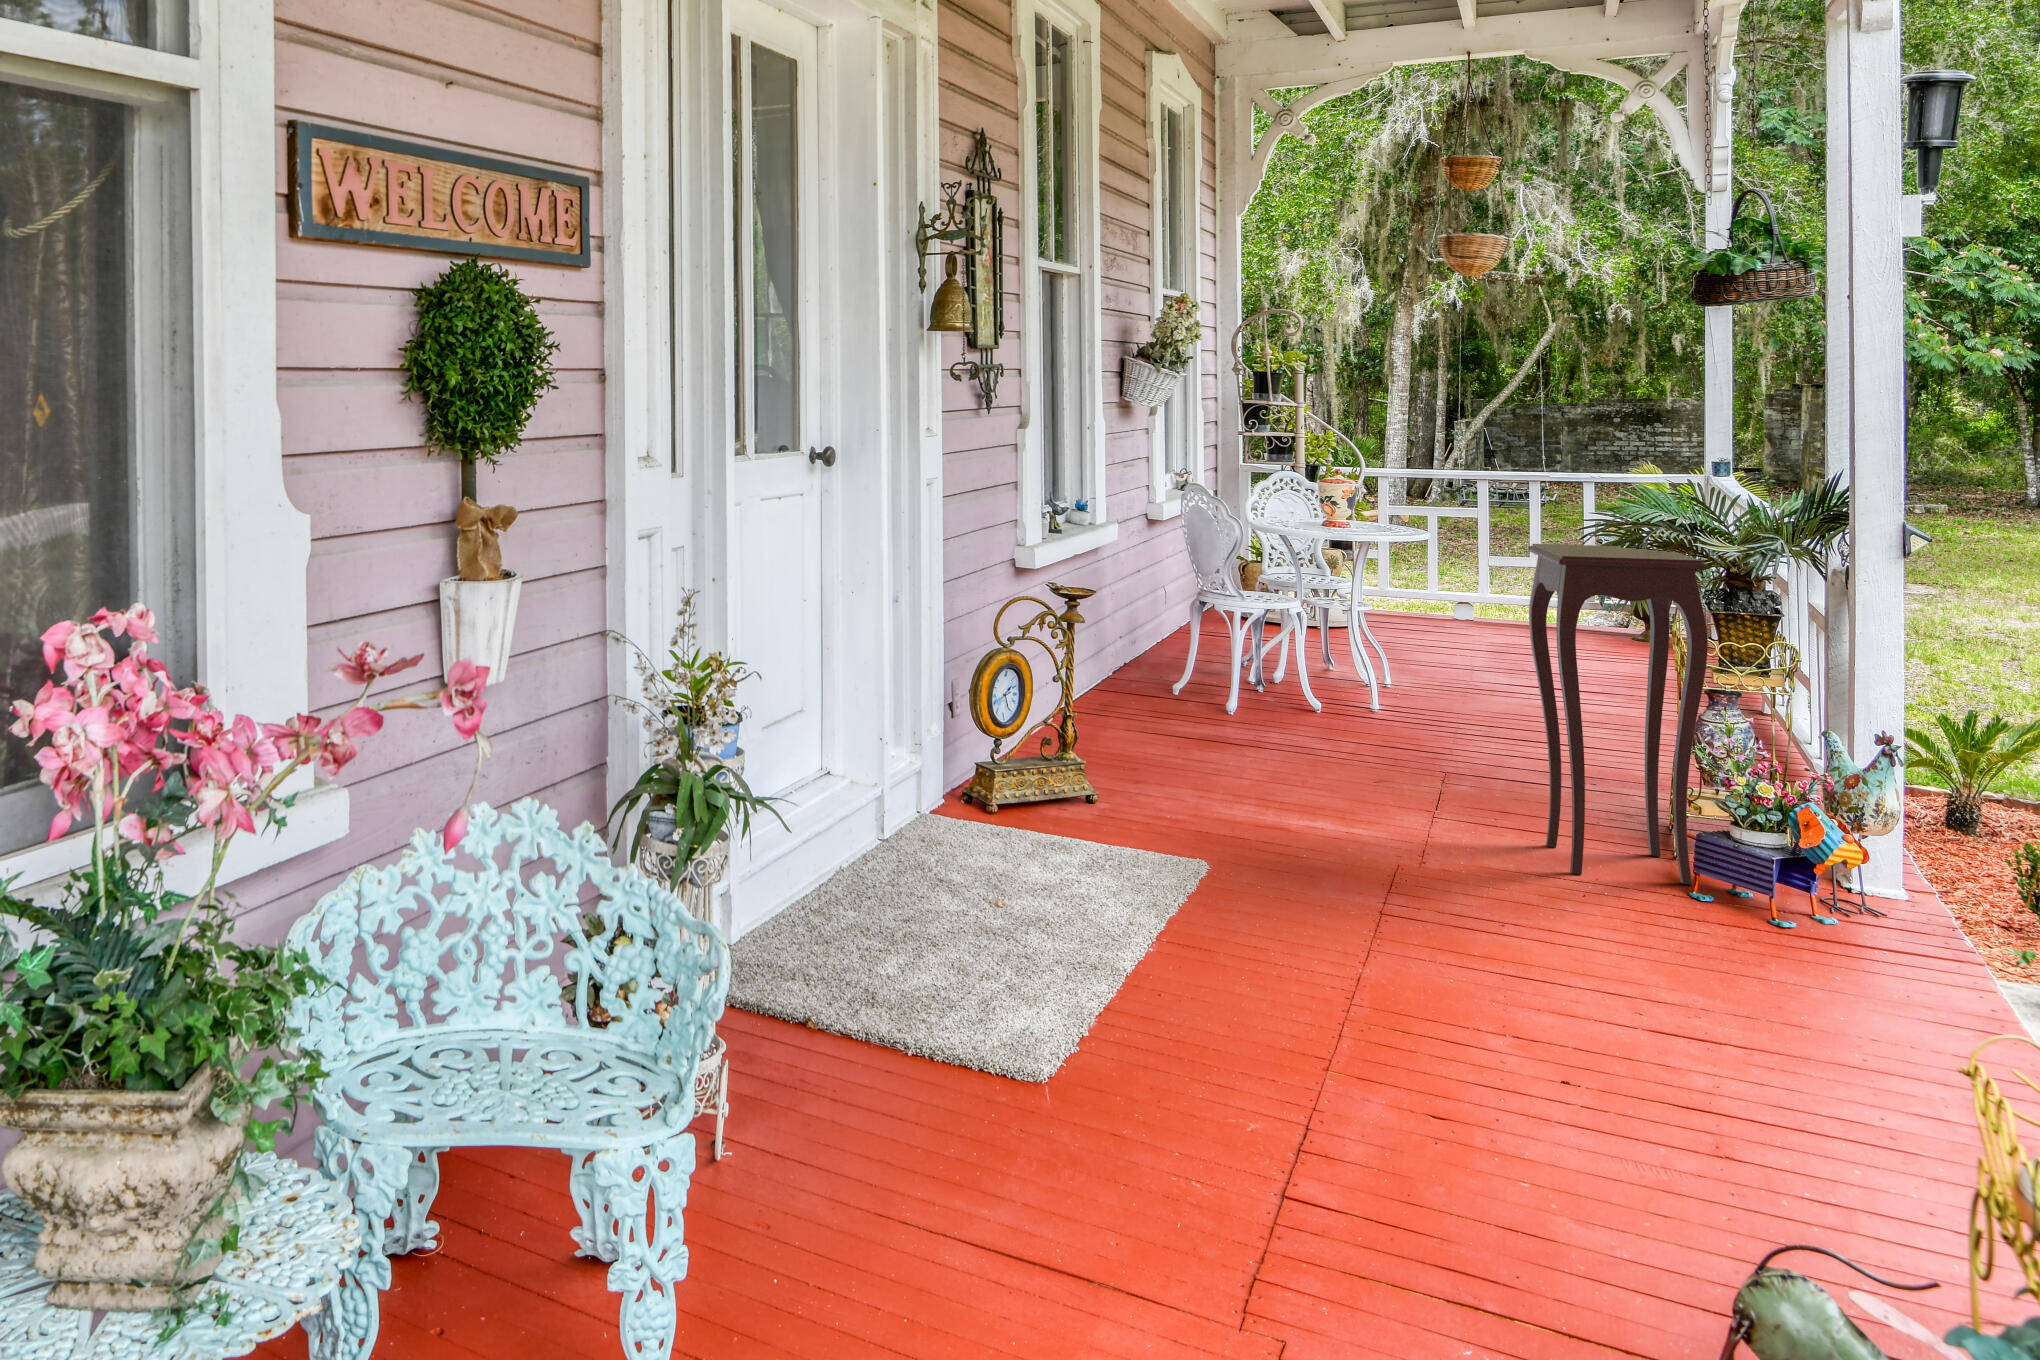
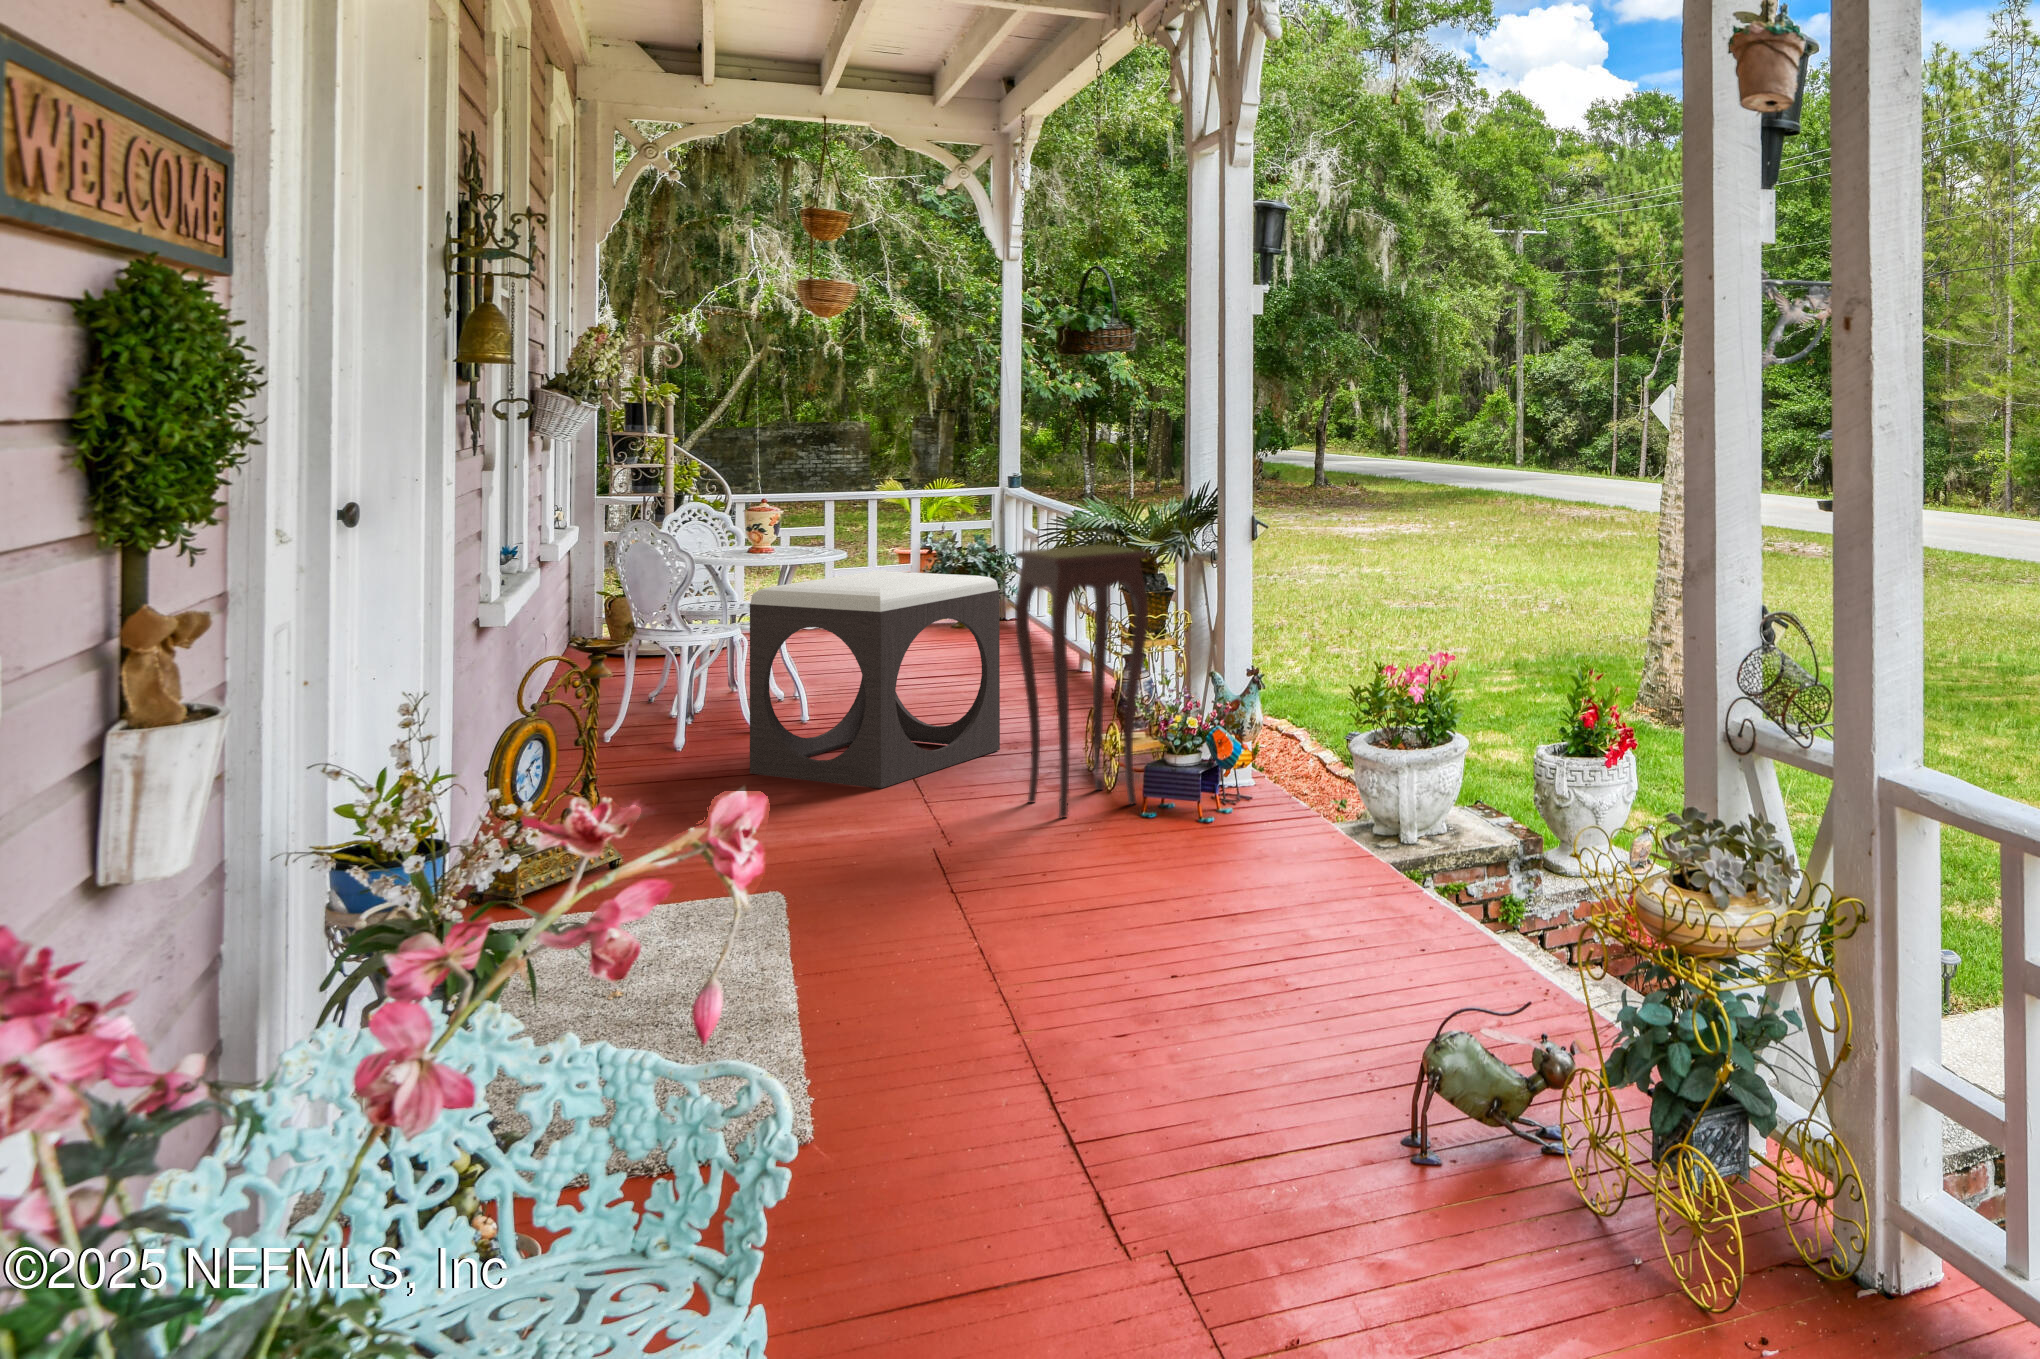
footstool: none [1273,553,1563,788] -> present [750,571,1000,788]

